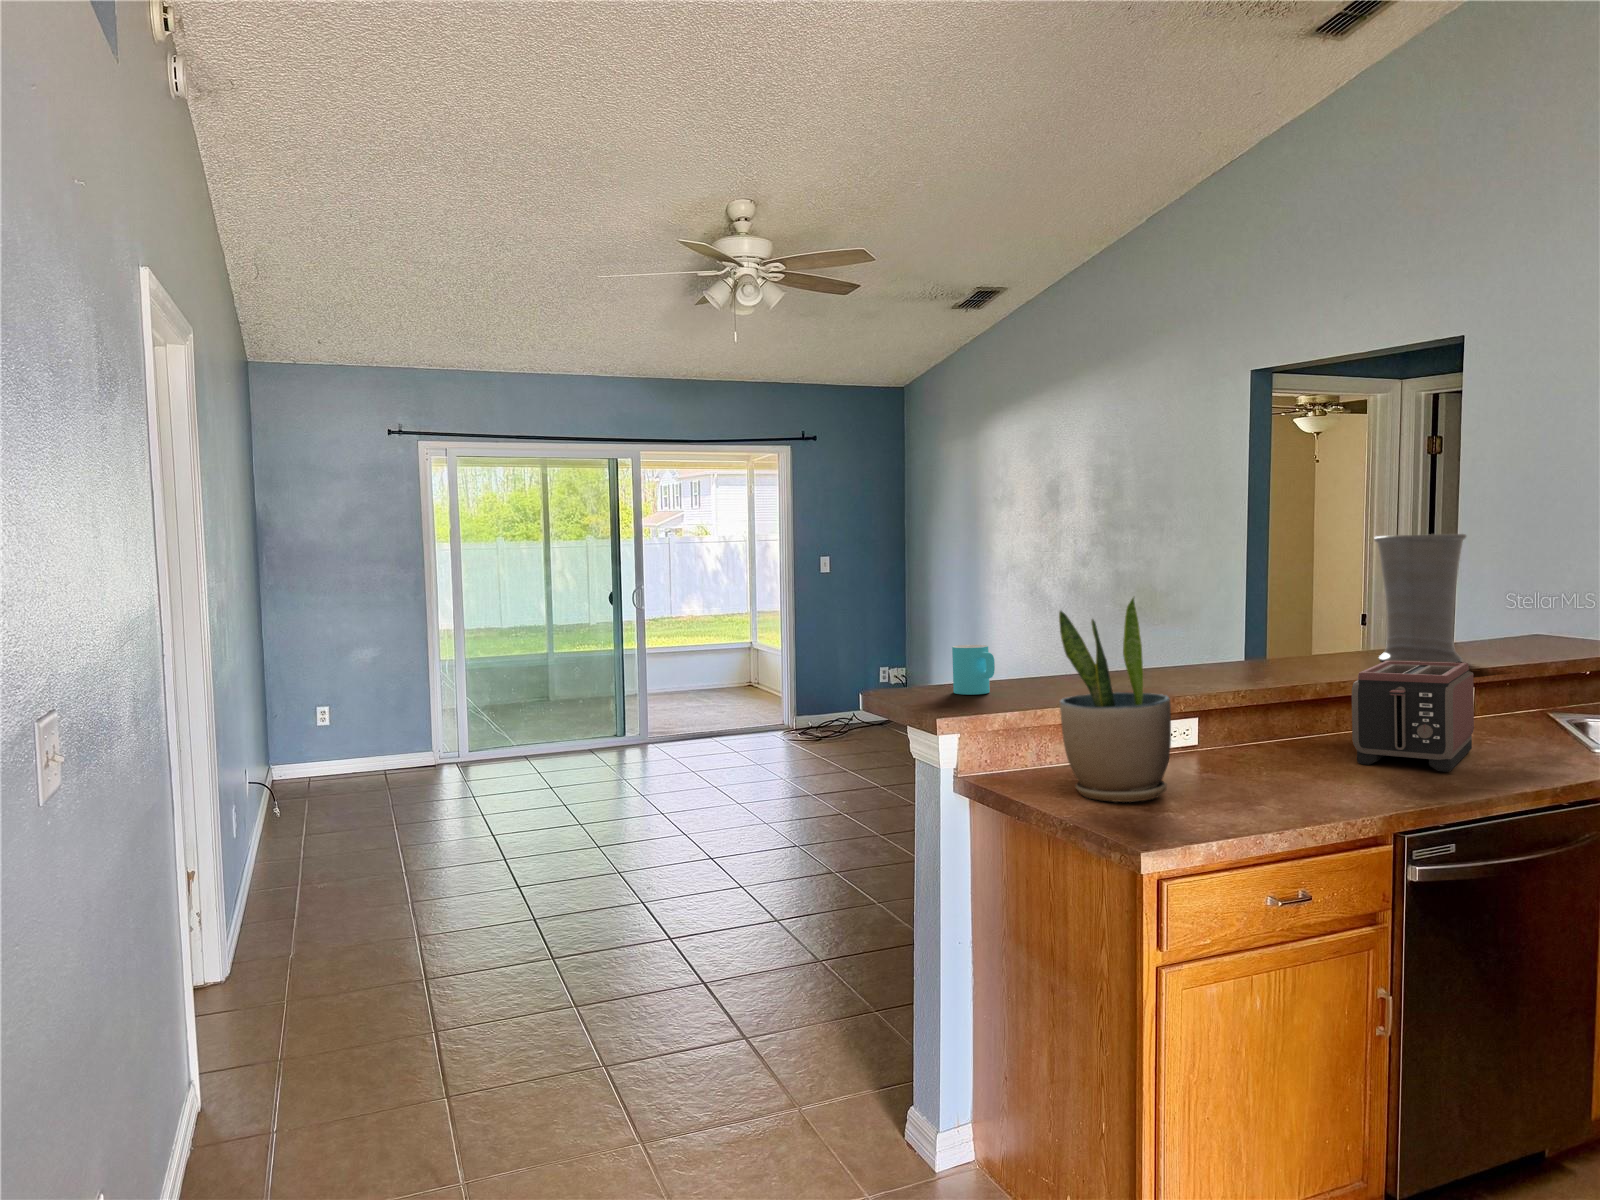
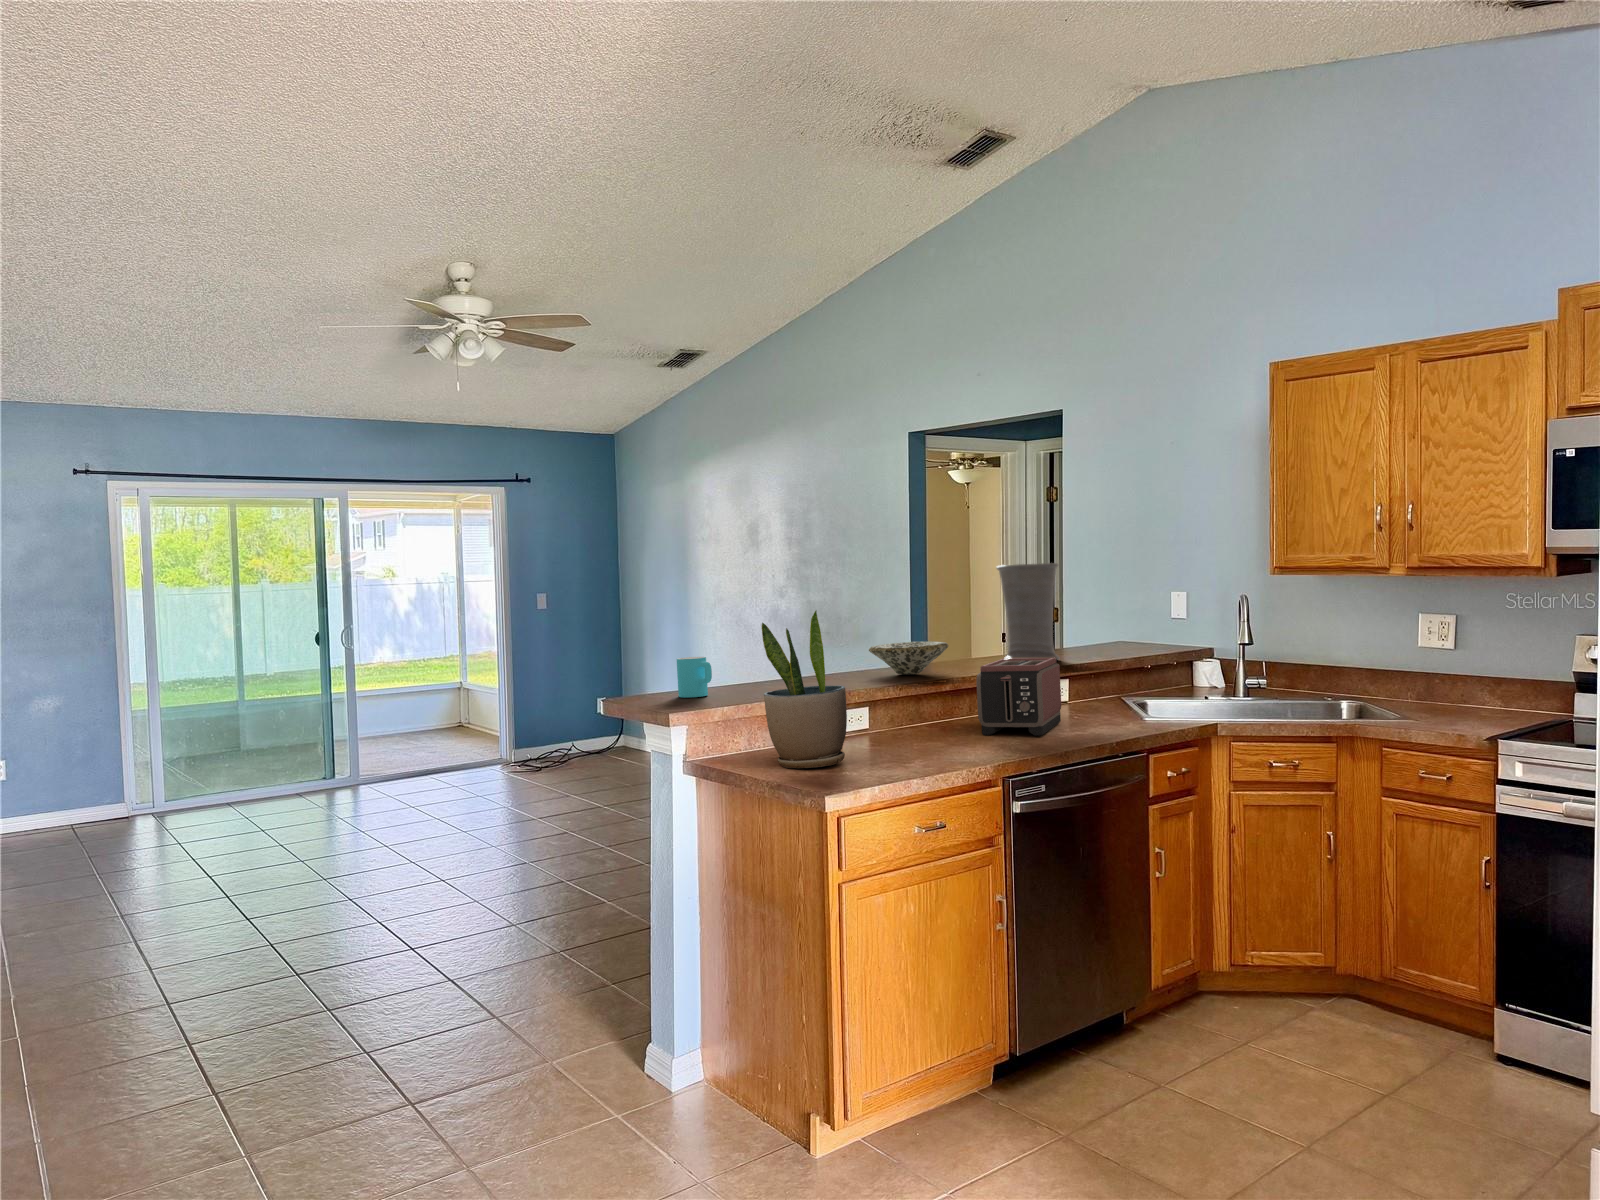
bowl: none [1197,632,1307,674] -> present [869,642,949,674]

